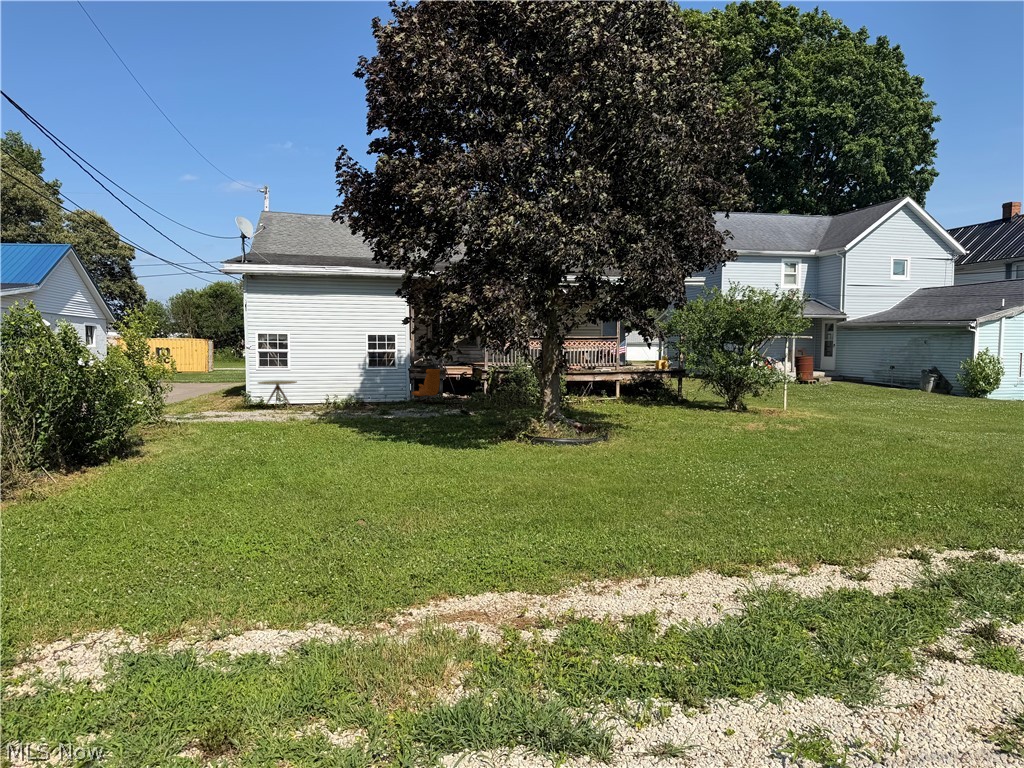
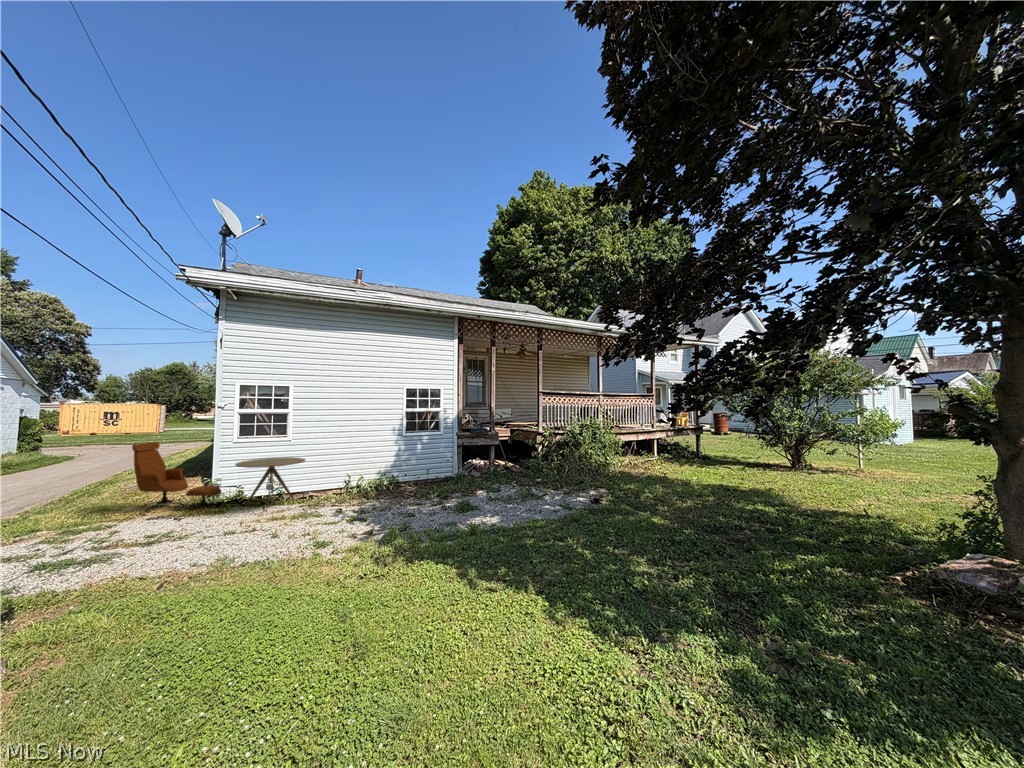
lounge chair: present [412,369,440,404] -> present [132,442,221,511]

